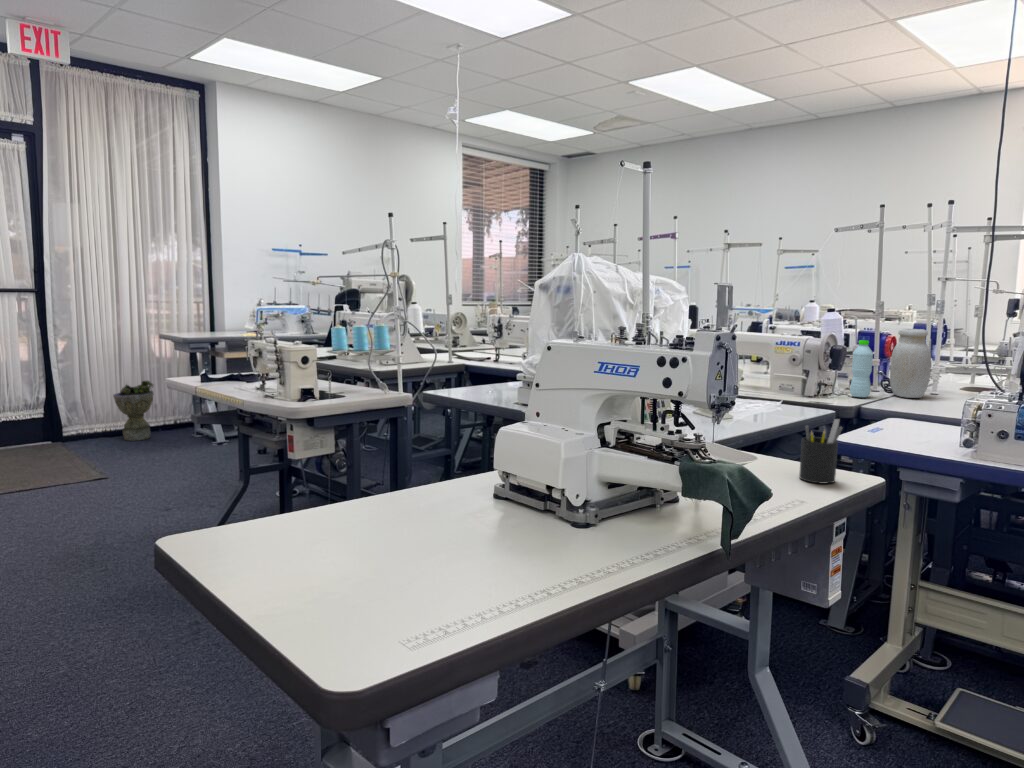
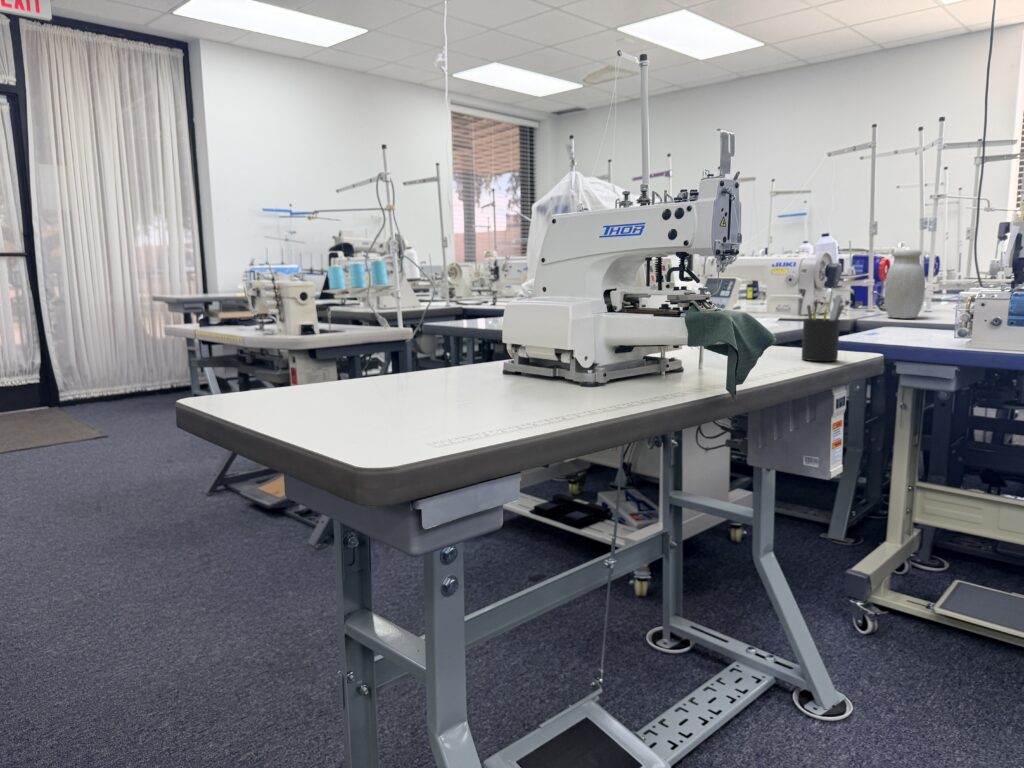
water bottle: present [850,340,873,397] -> none [845,262,868,319]
planter: present [113,381,154,441] -> none [110,343,150,404]

